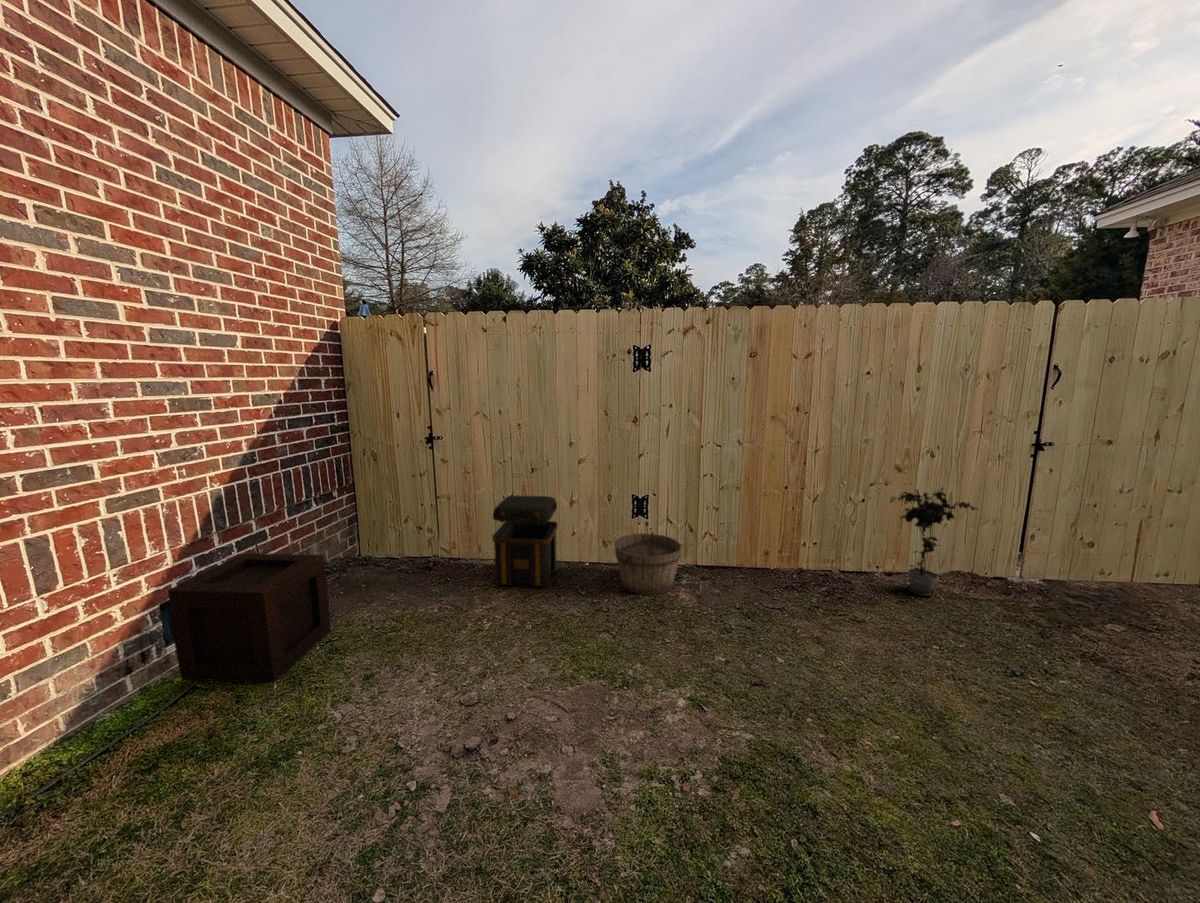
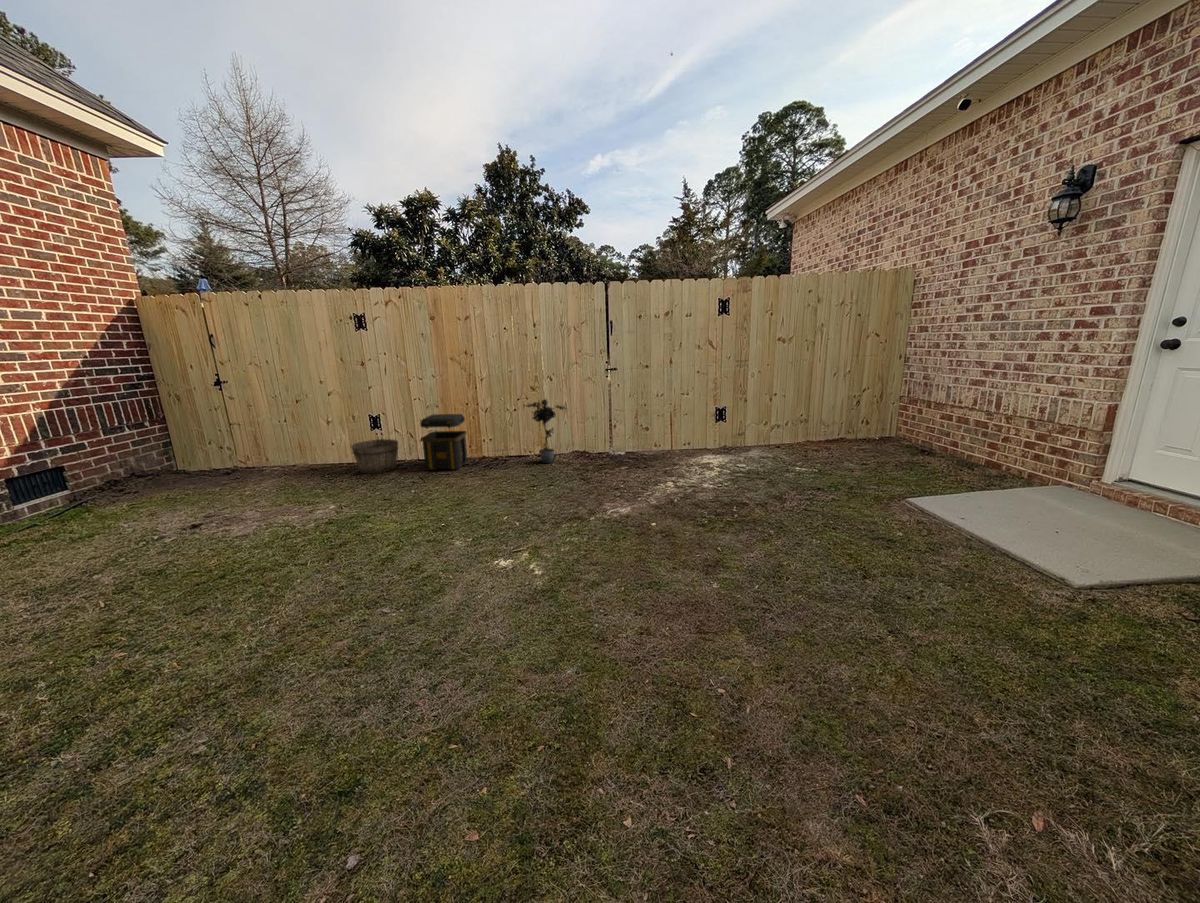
toolbox: present [493,495,558,587] -> present [420,414,467,470]
wooden crate: present [168,553,330,682] -> none [9,452,138,524]

